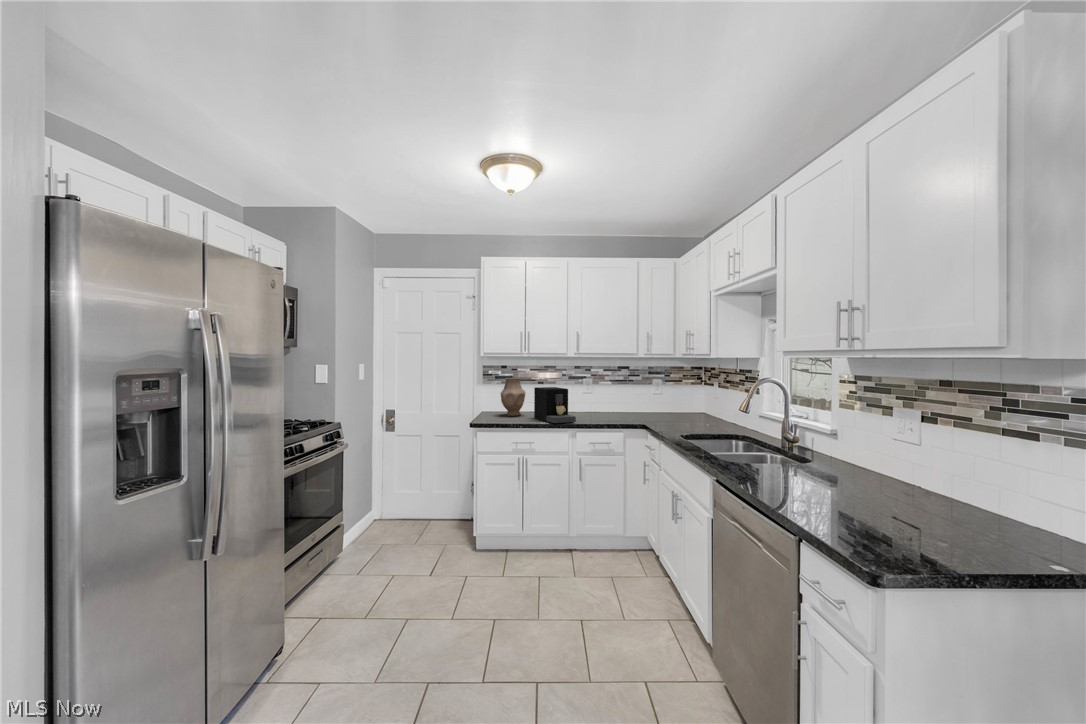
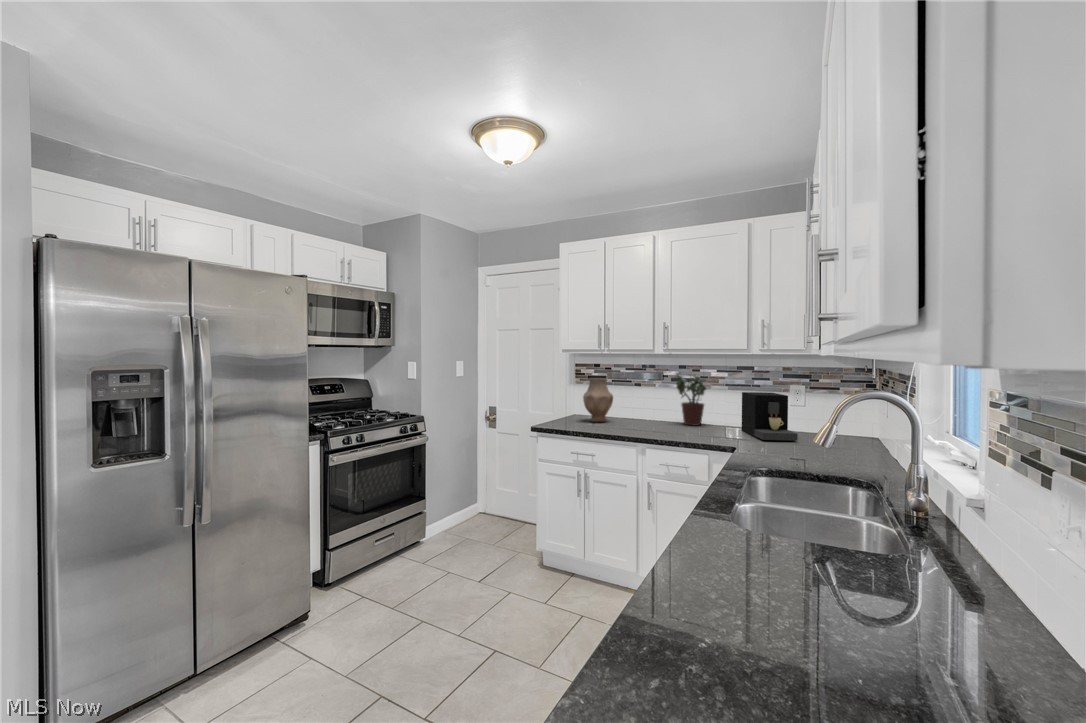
potted plant: none [572,371,597,413] -> present [674,373,706,426]
coffee maker: present [534,387,576,423] -> present [742,392,798,441]

